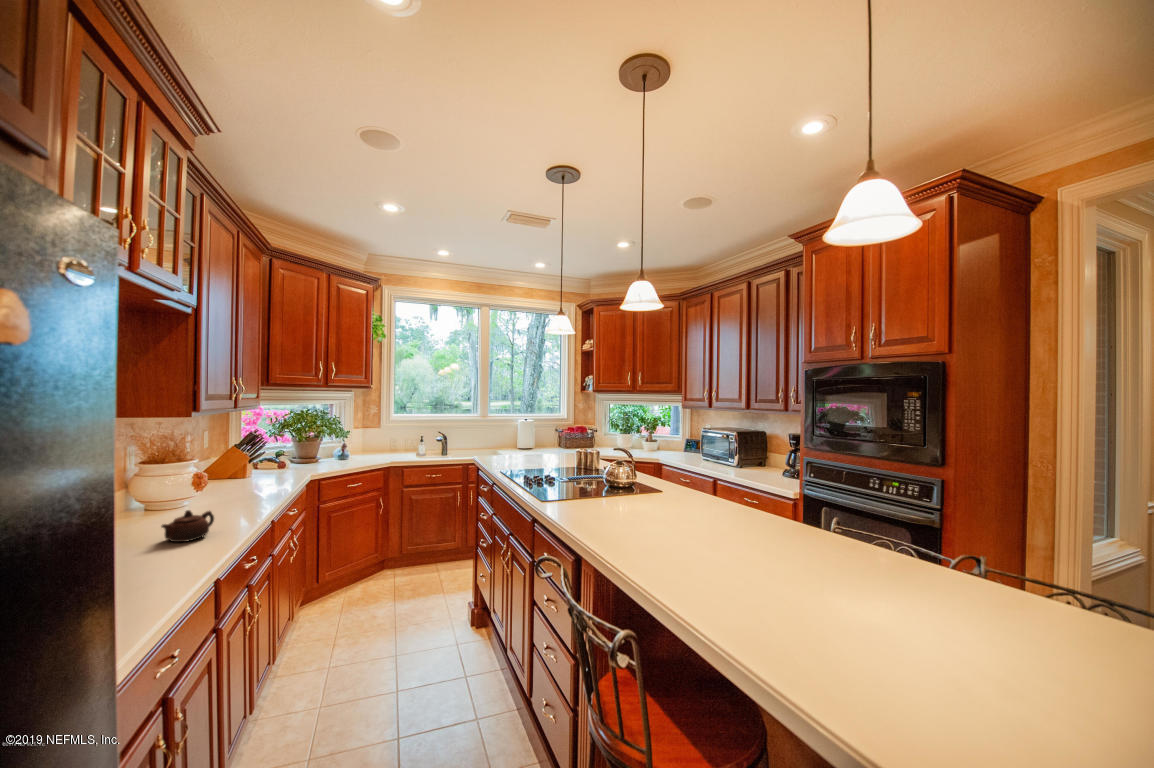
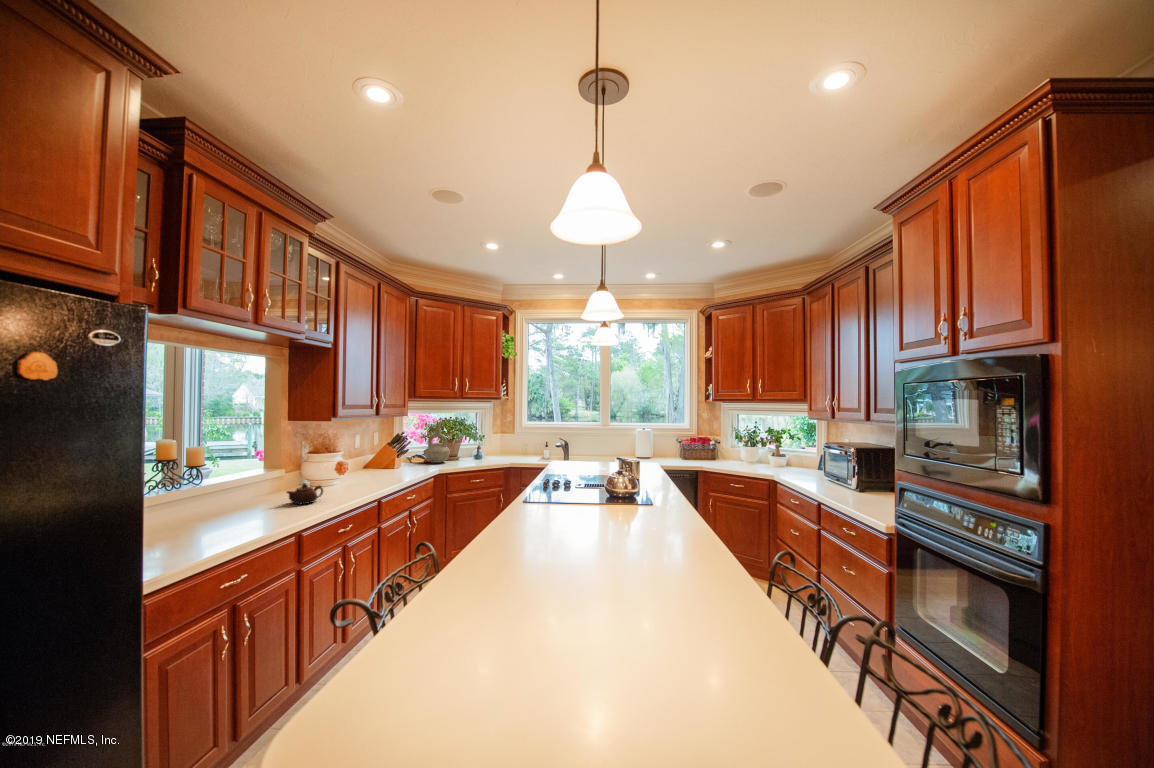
decorative vase: none [281,417,318,468] -> present [424,423,450,463]

